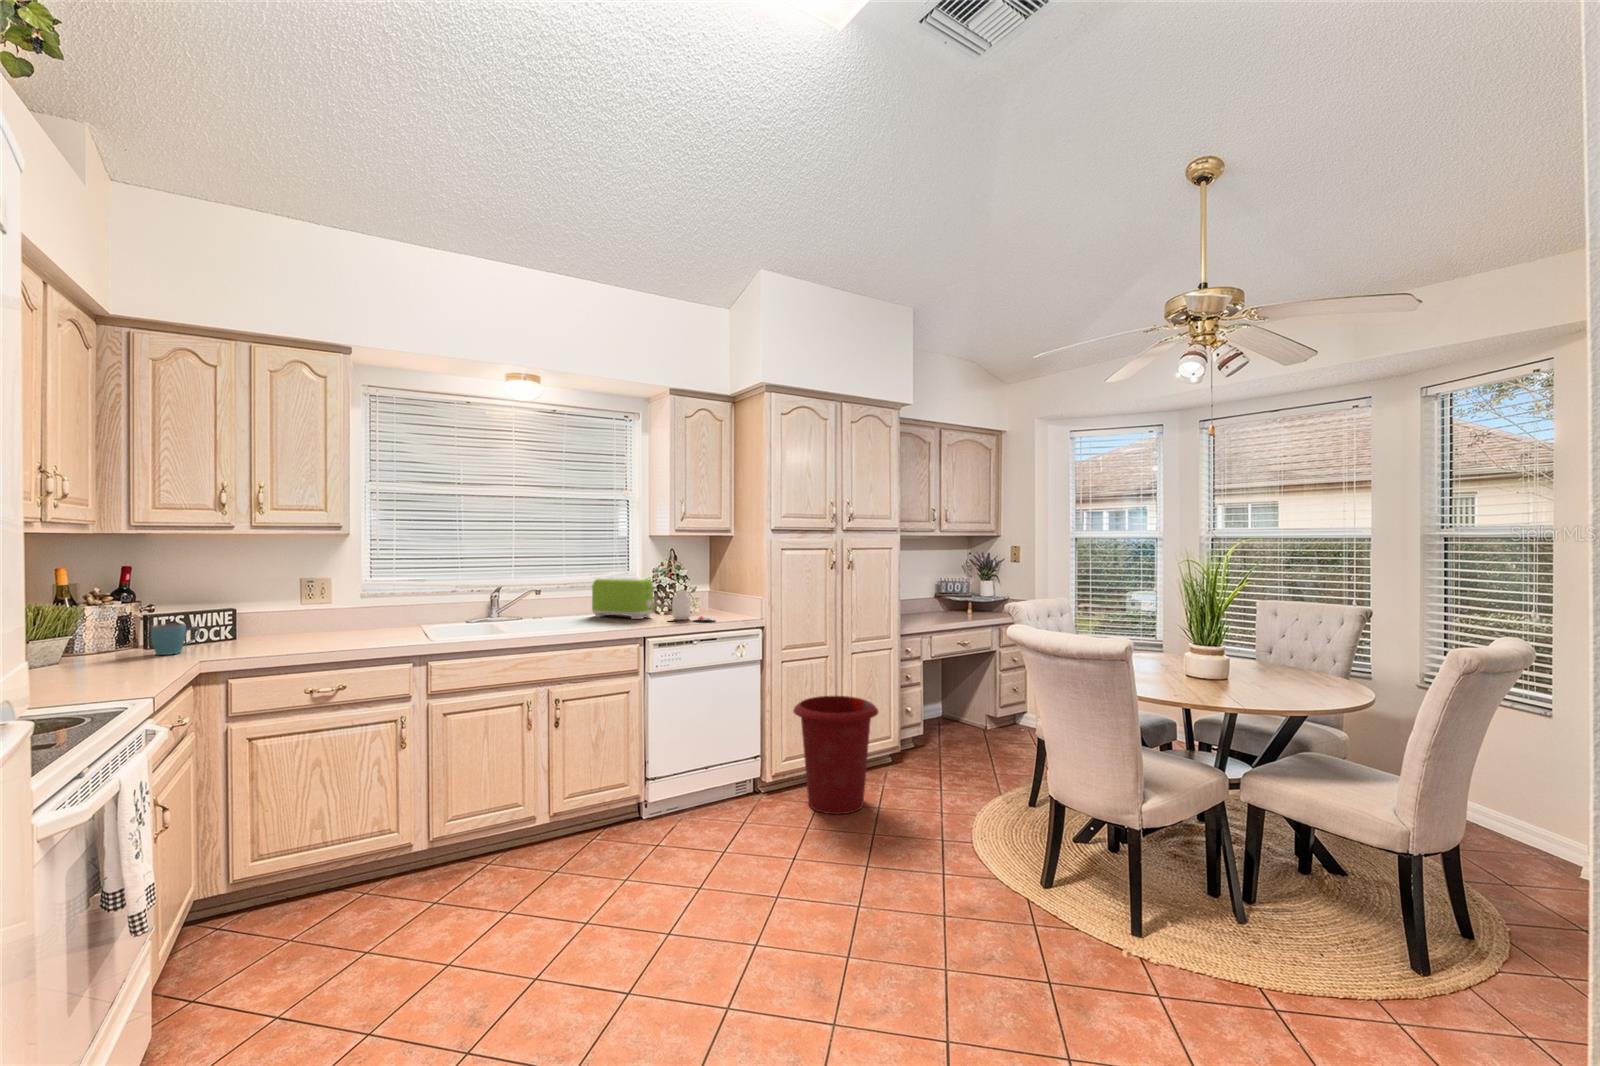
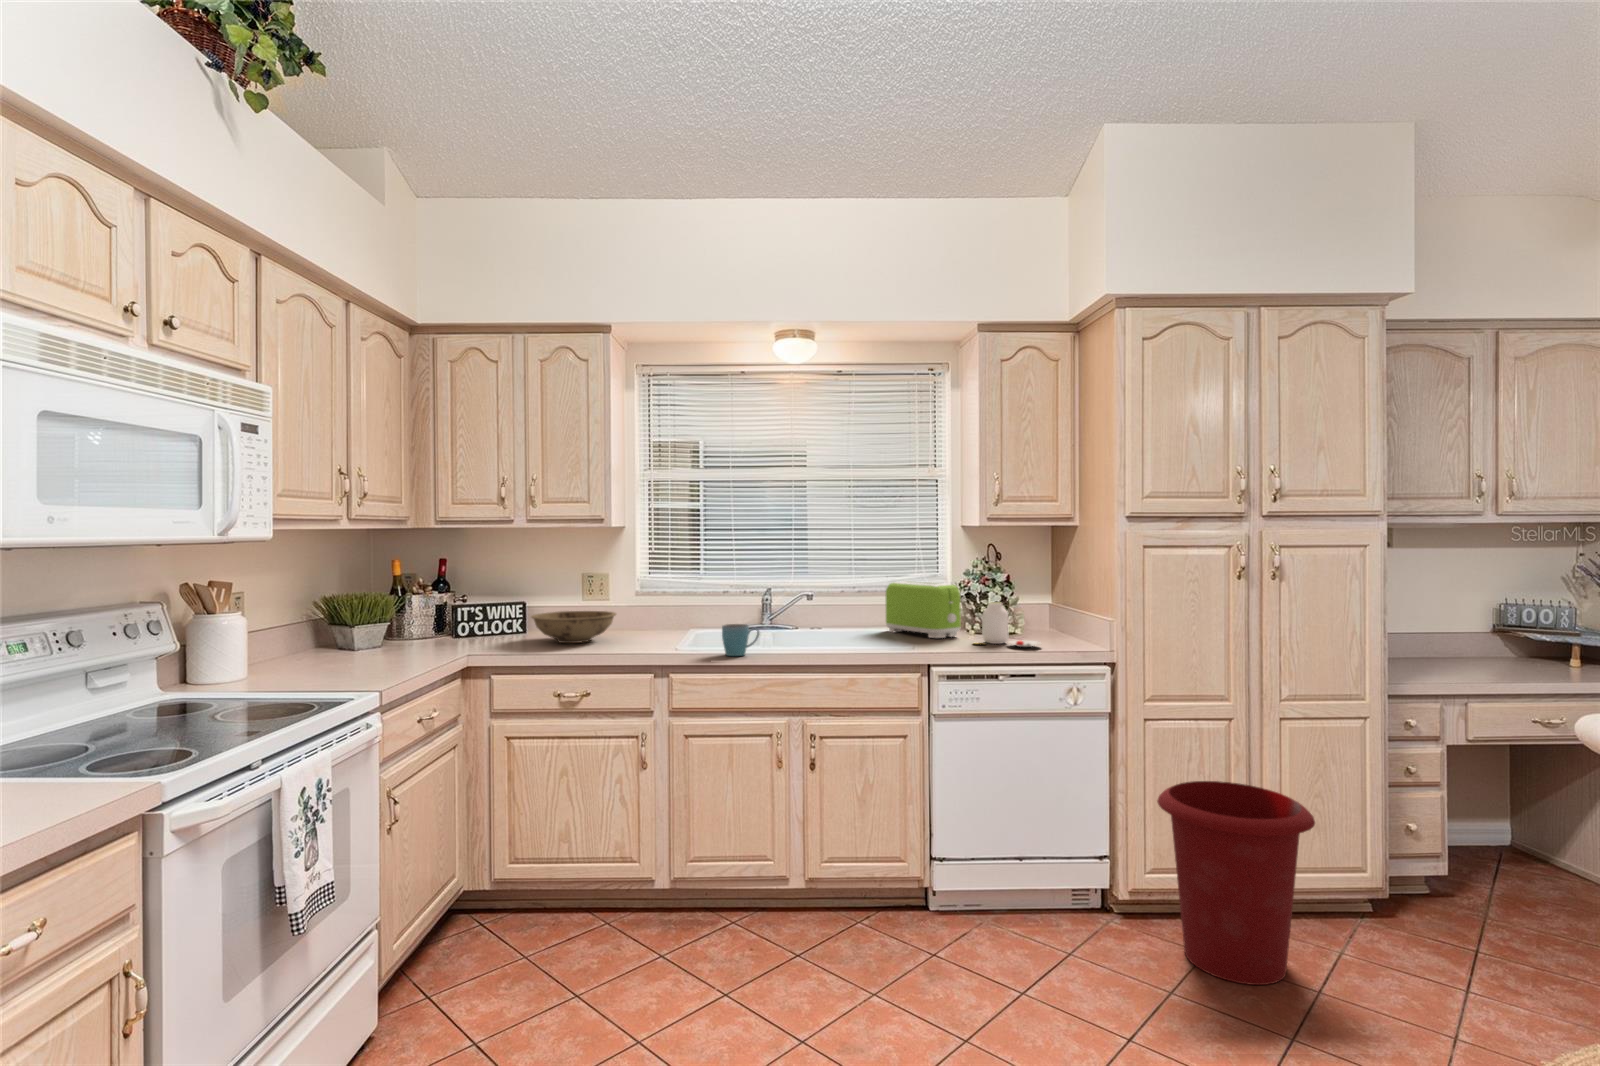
bowl: none [259,612,356,644] -> present [531,611,616,643]
mug: present [151,624,200,655] -> present [722,624,759,656]

